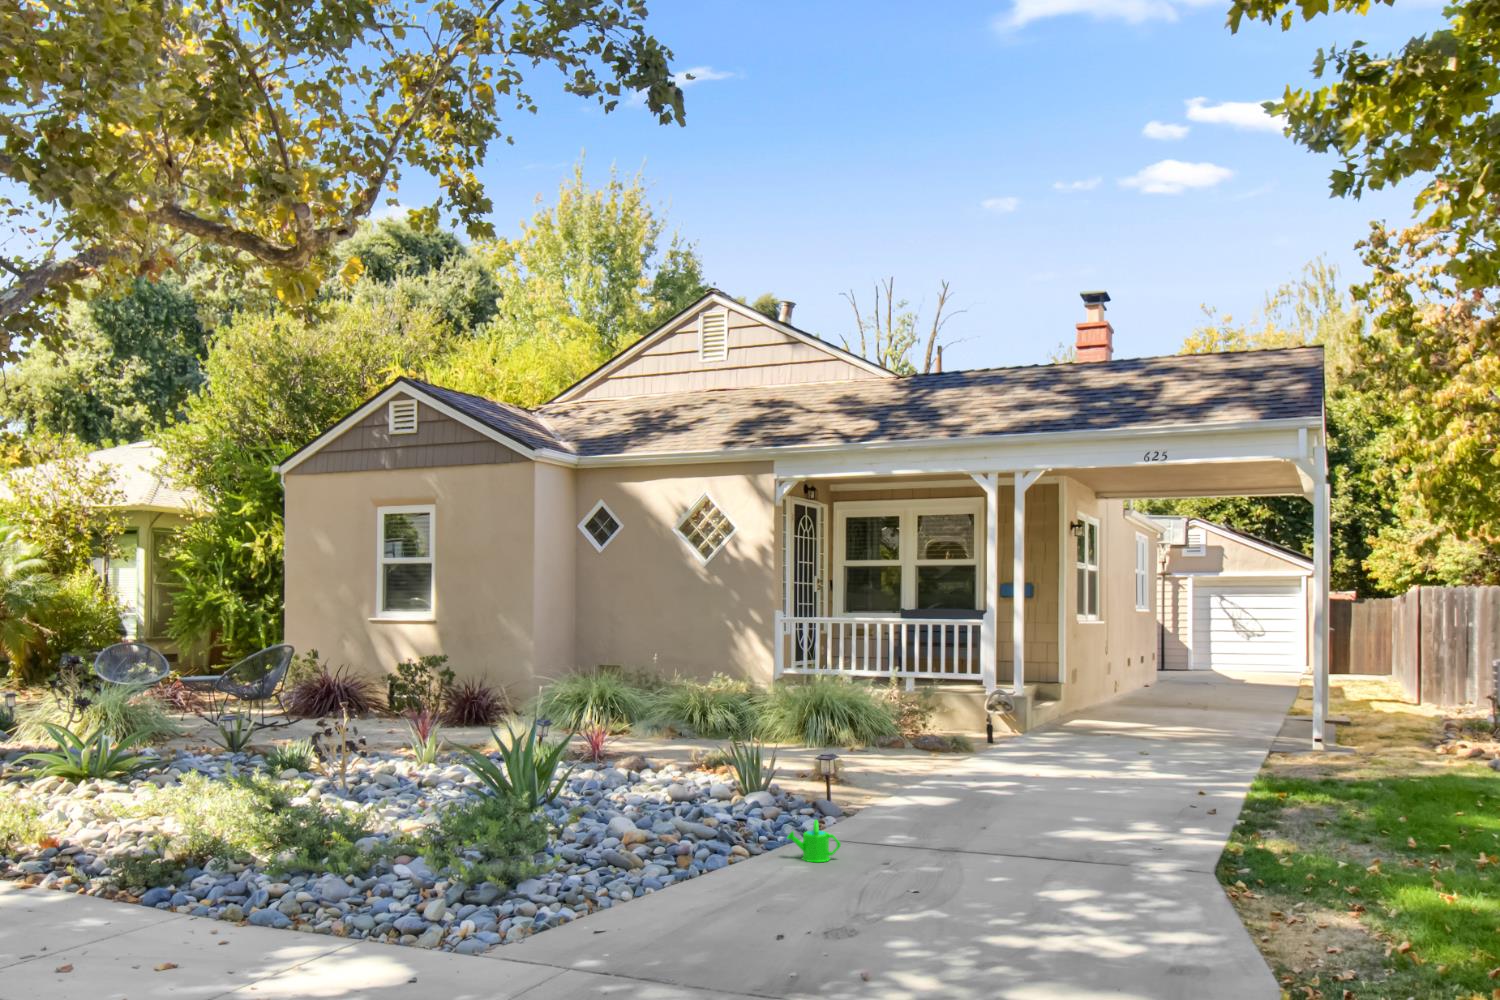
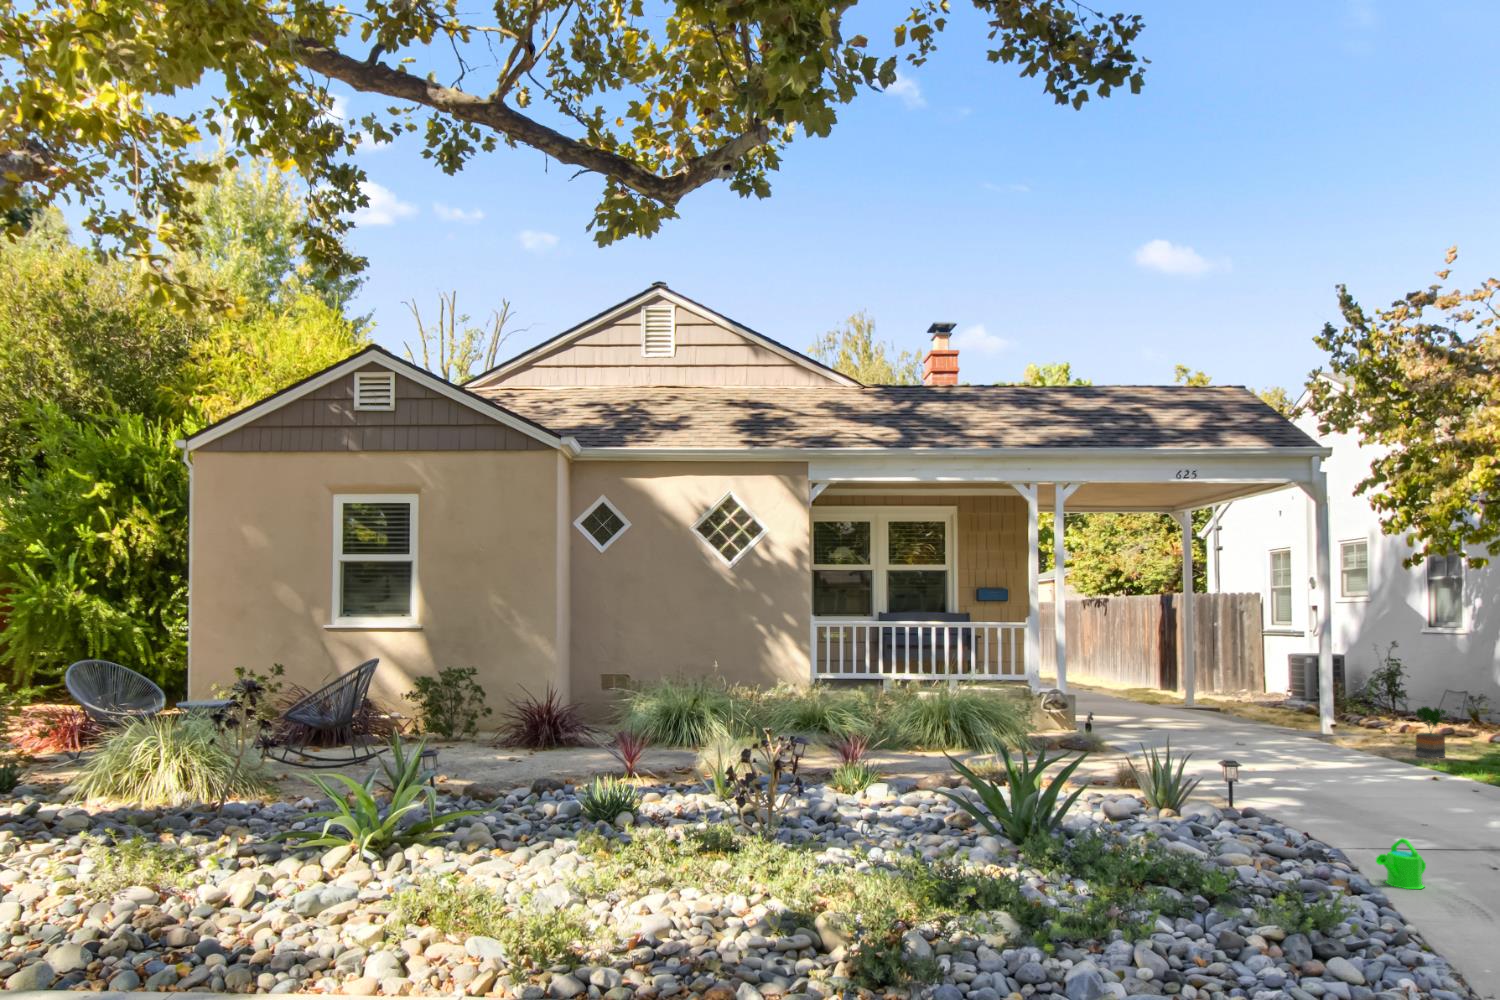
potted tree: none [1307,723,1350,781] -> present [1415,706,1450,759]

